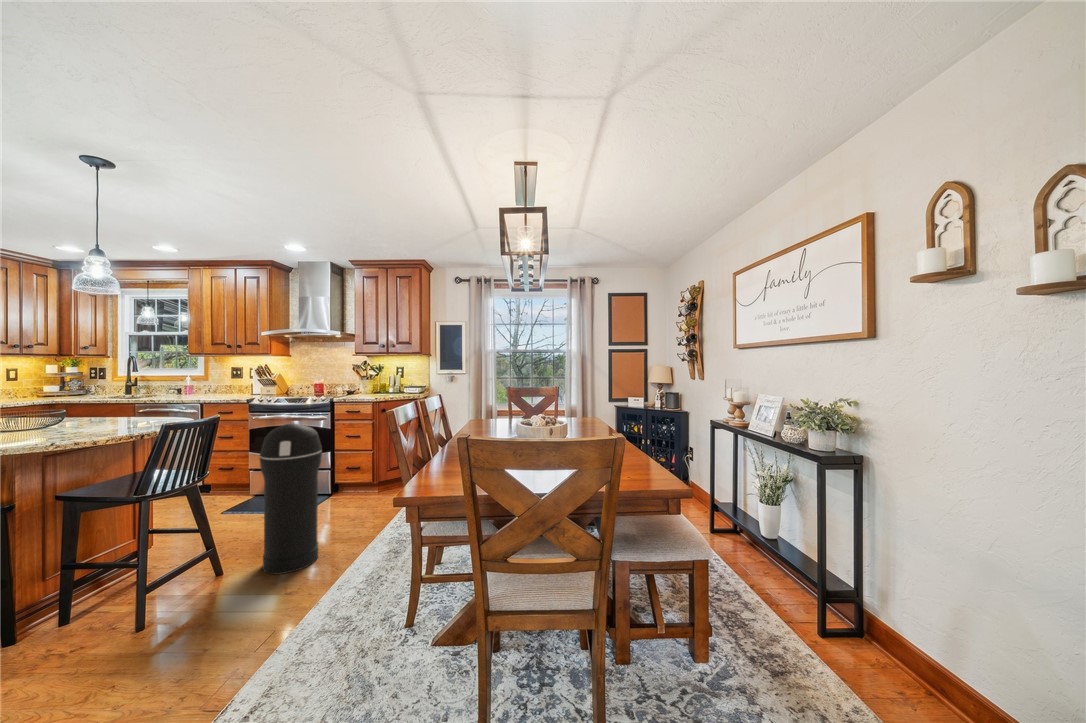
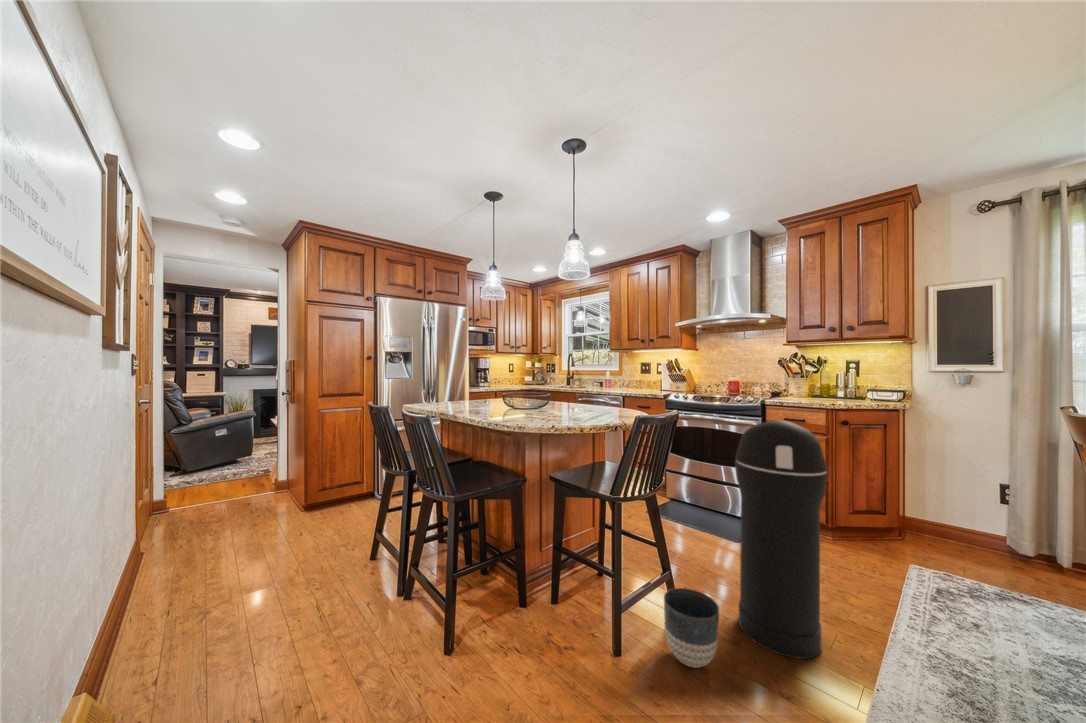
planter: none [179,555,229,610] -> present [664,588,719,668]

